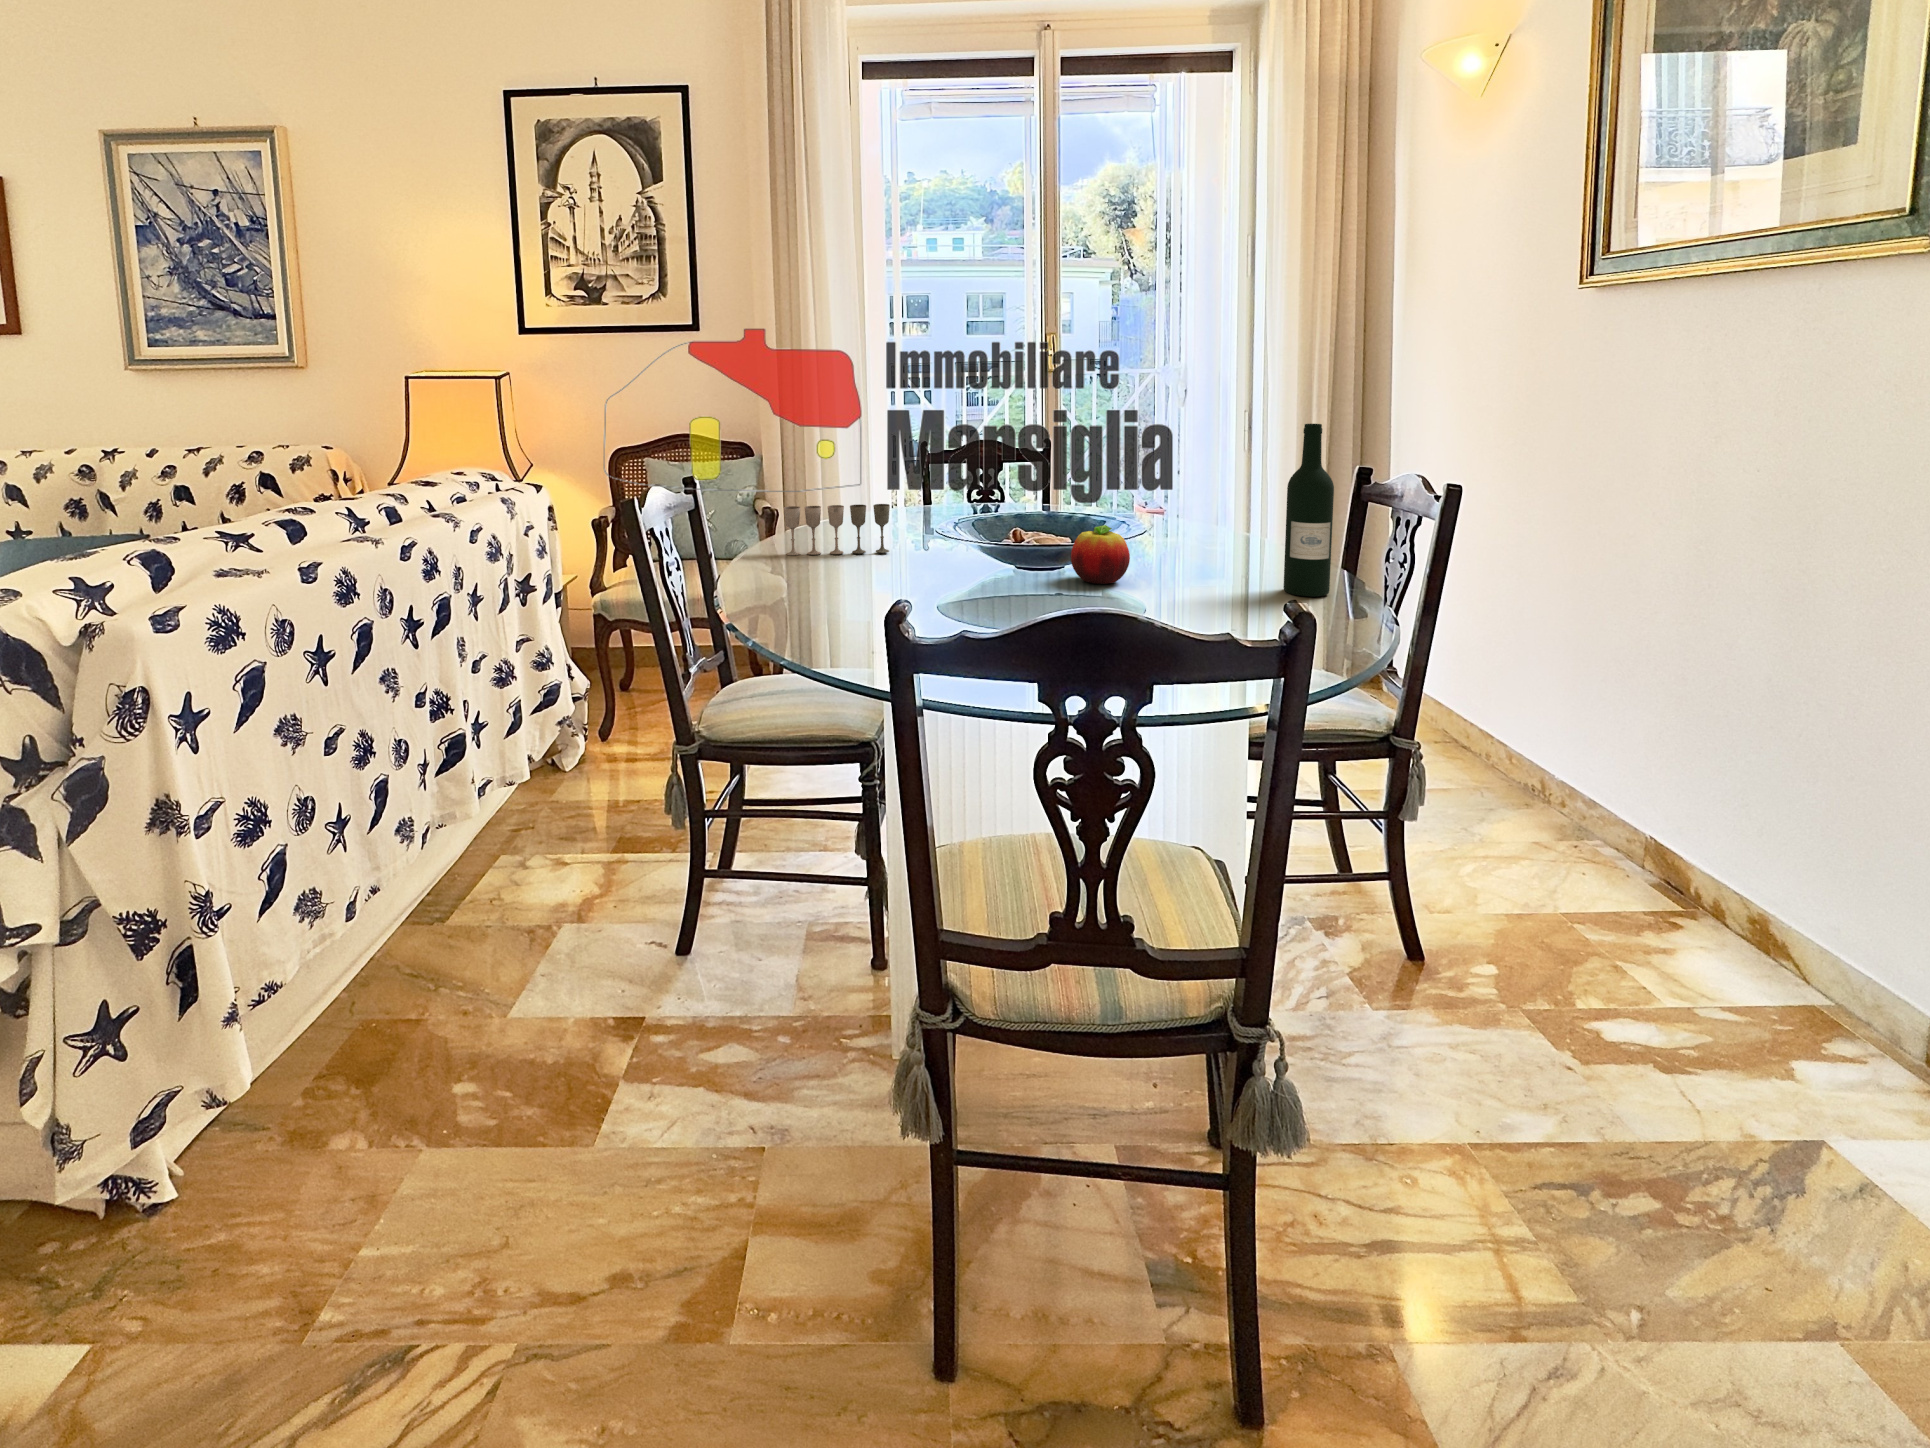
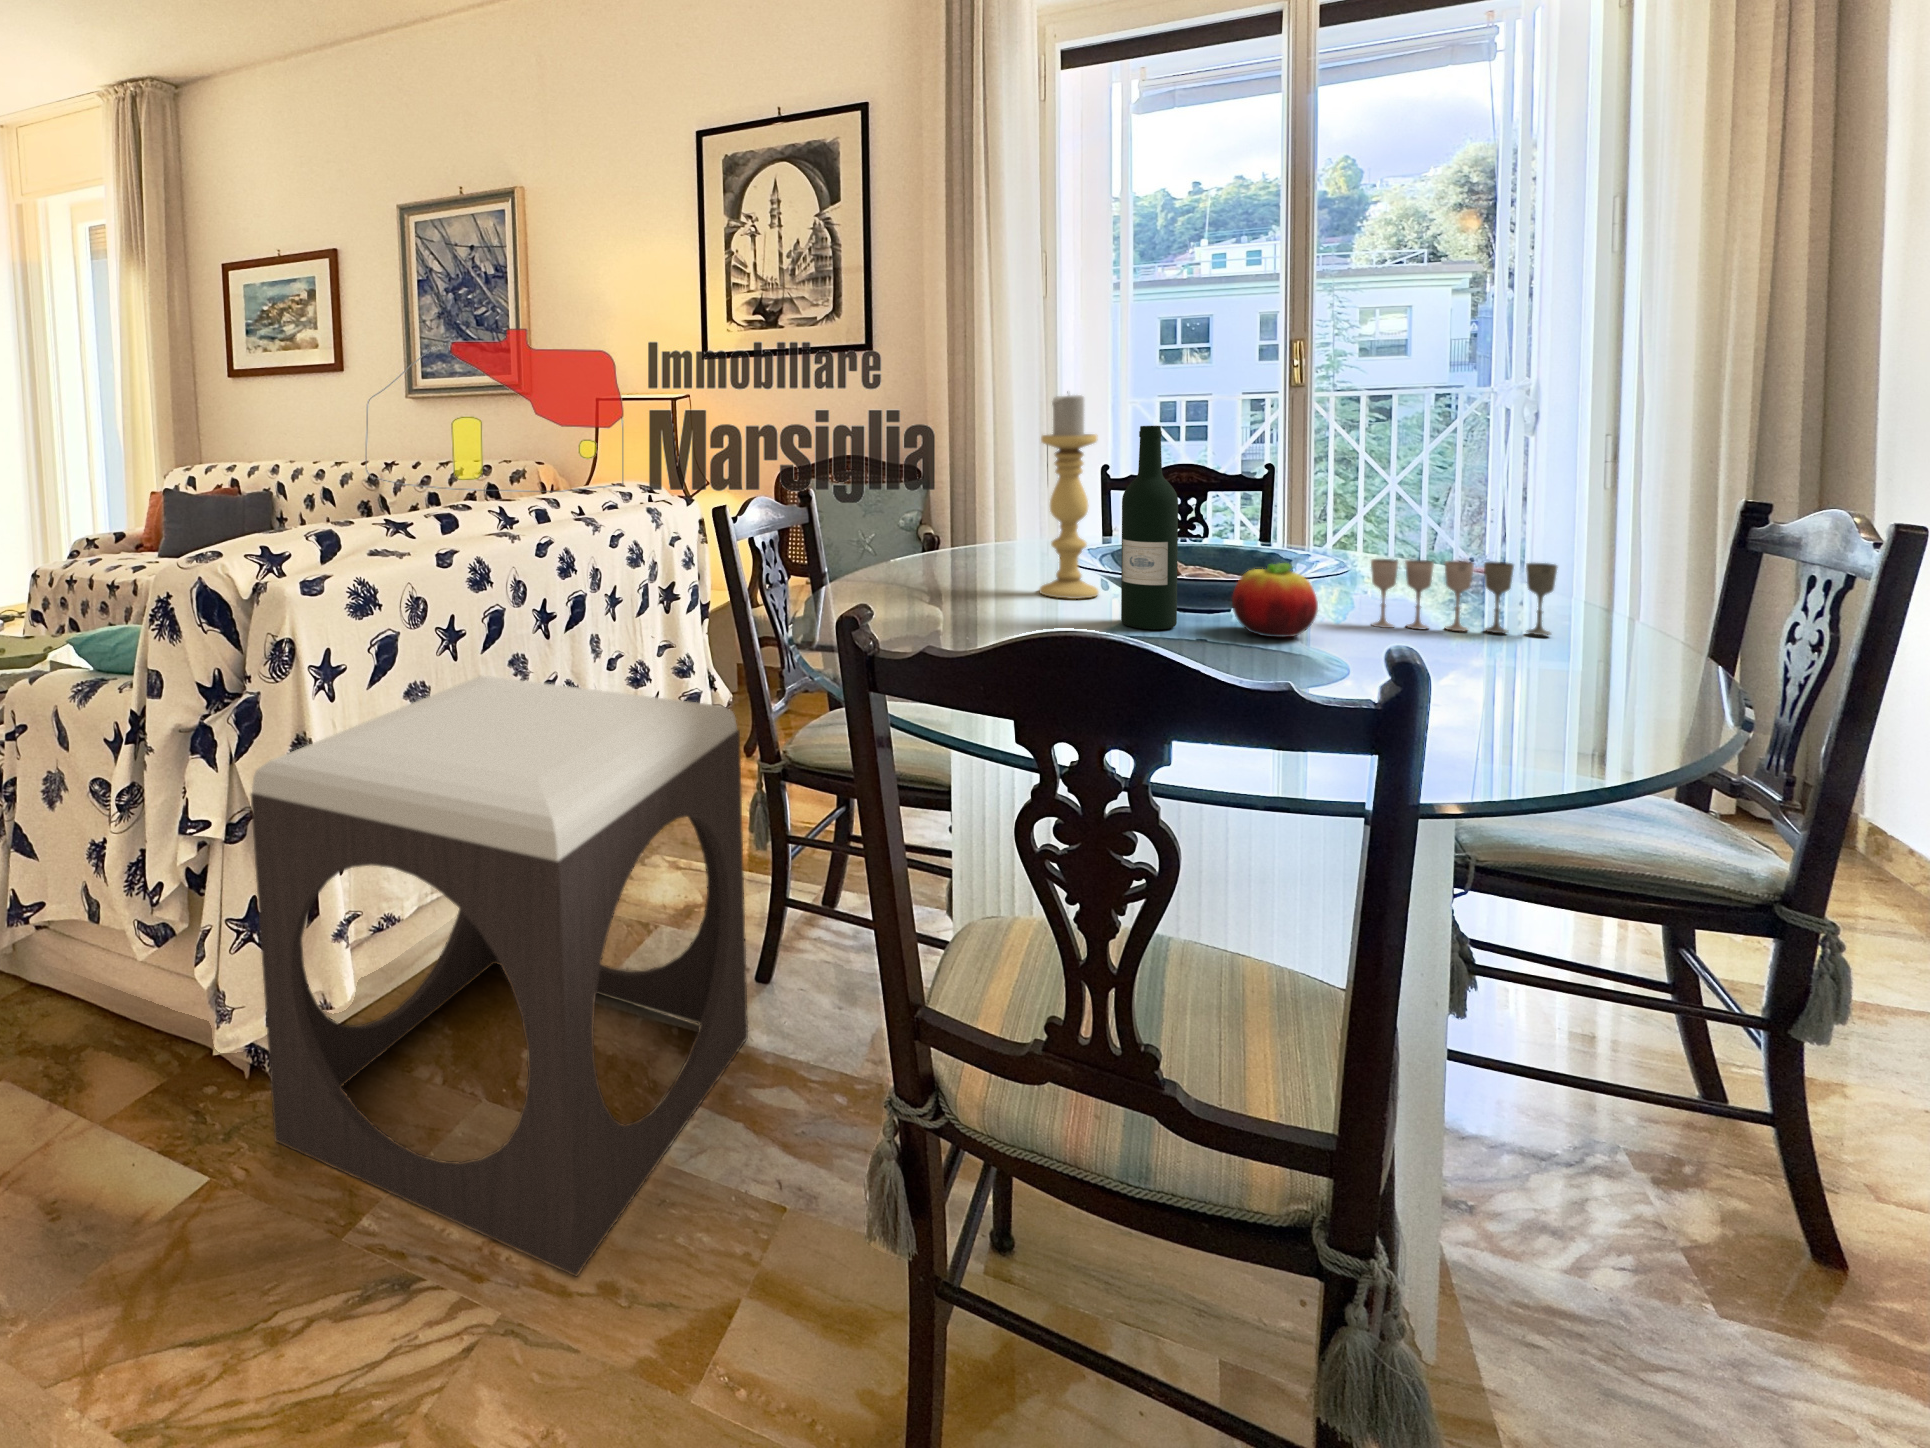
candle holder: none [913,386,960,564] -> present [1040,395,1098,599]
wine bottle: present [1284,424,1334,597] -> present [1121,426,1178,629]
wine glass: present [784,504,890,556] -> present [1371,559,1558,635]
footstool: none [116,695,684,1280] -> present [251,676,748,1276]

